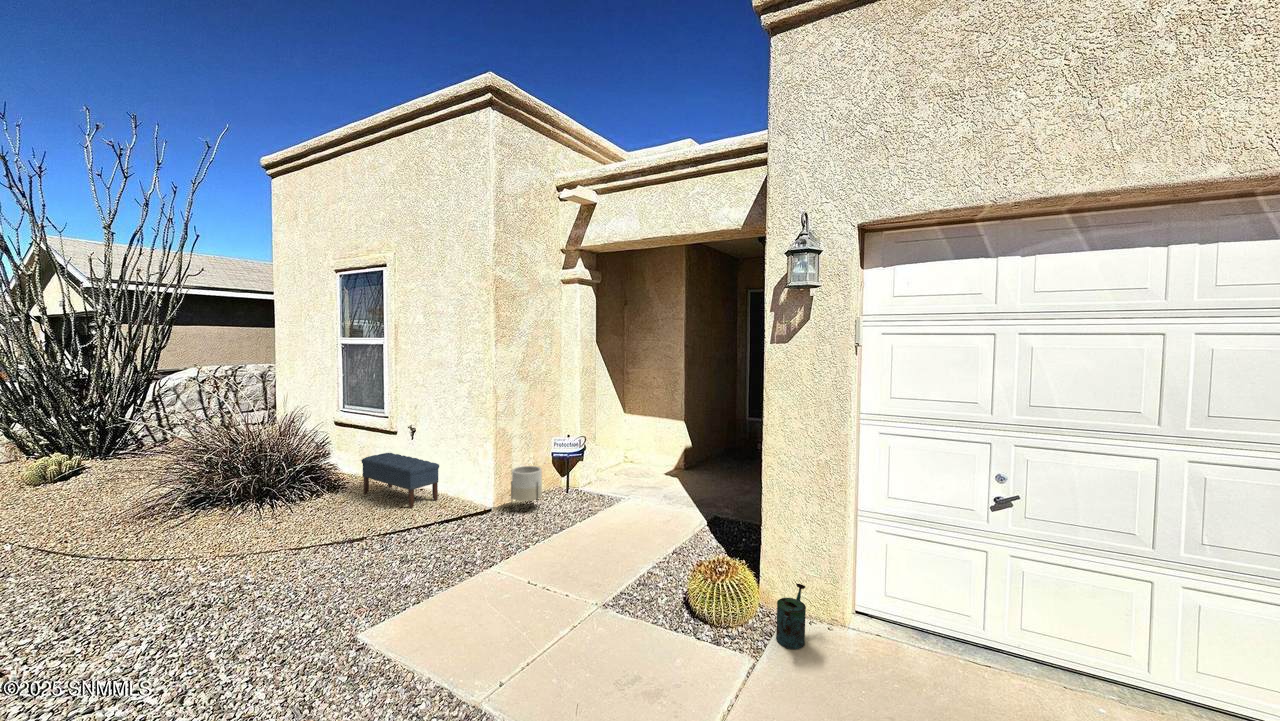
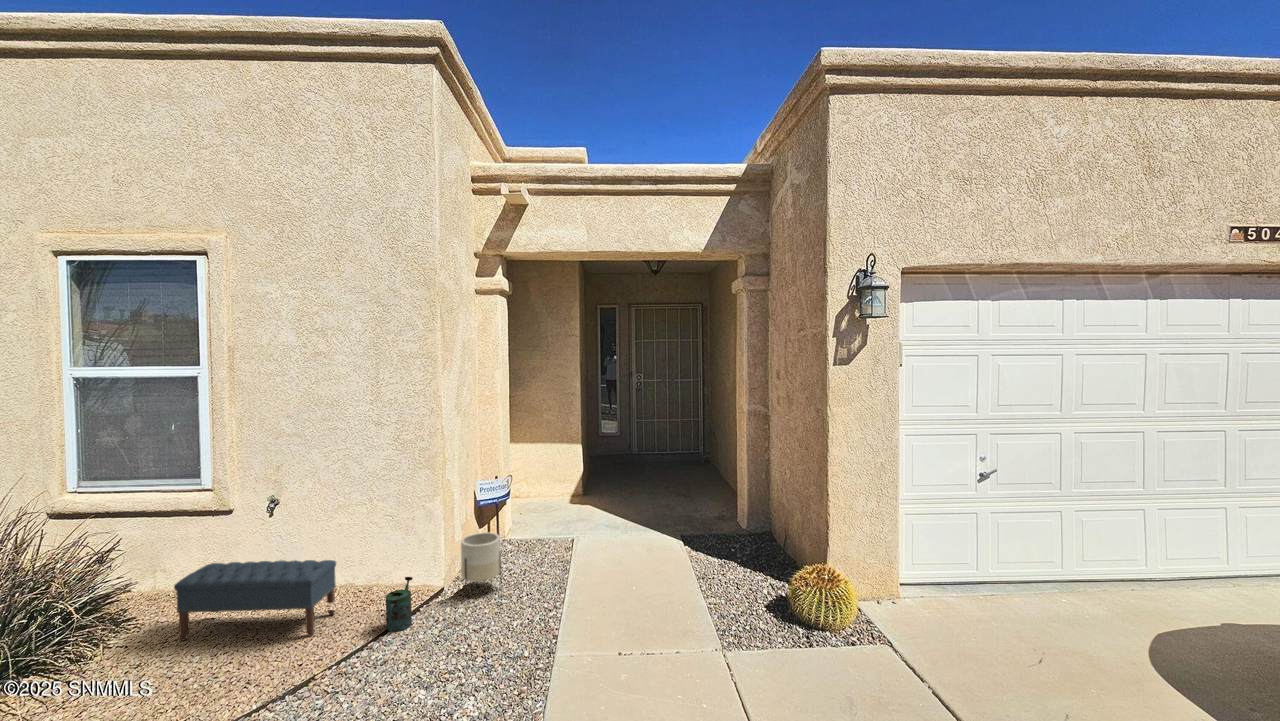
watering can: present [776,584,806,649] -> present [386,577,413,632]

